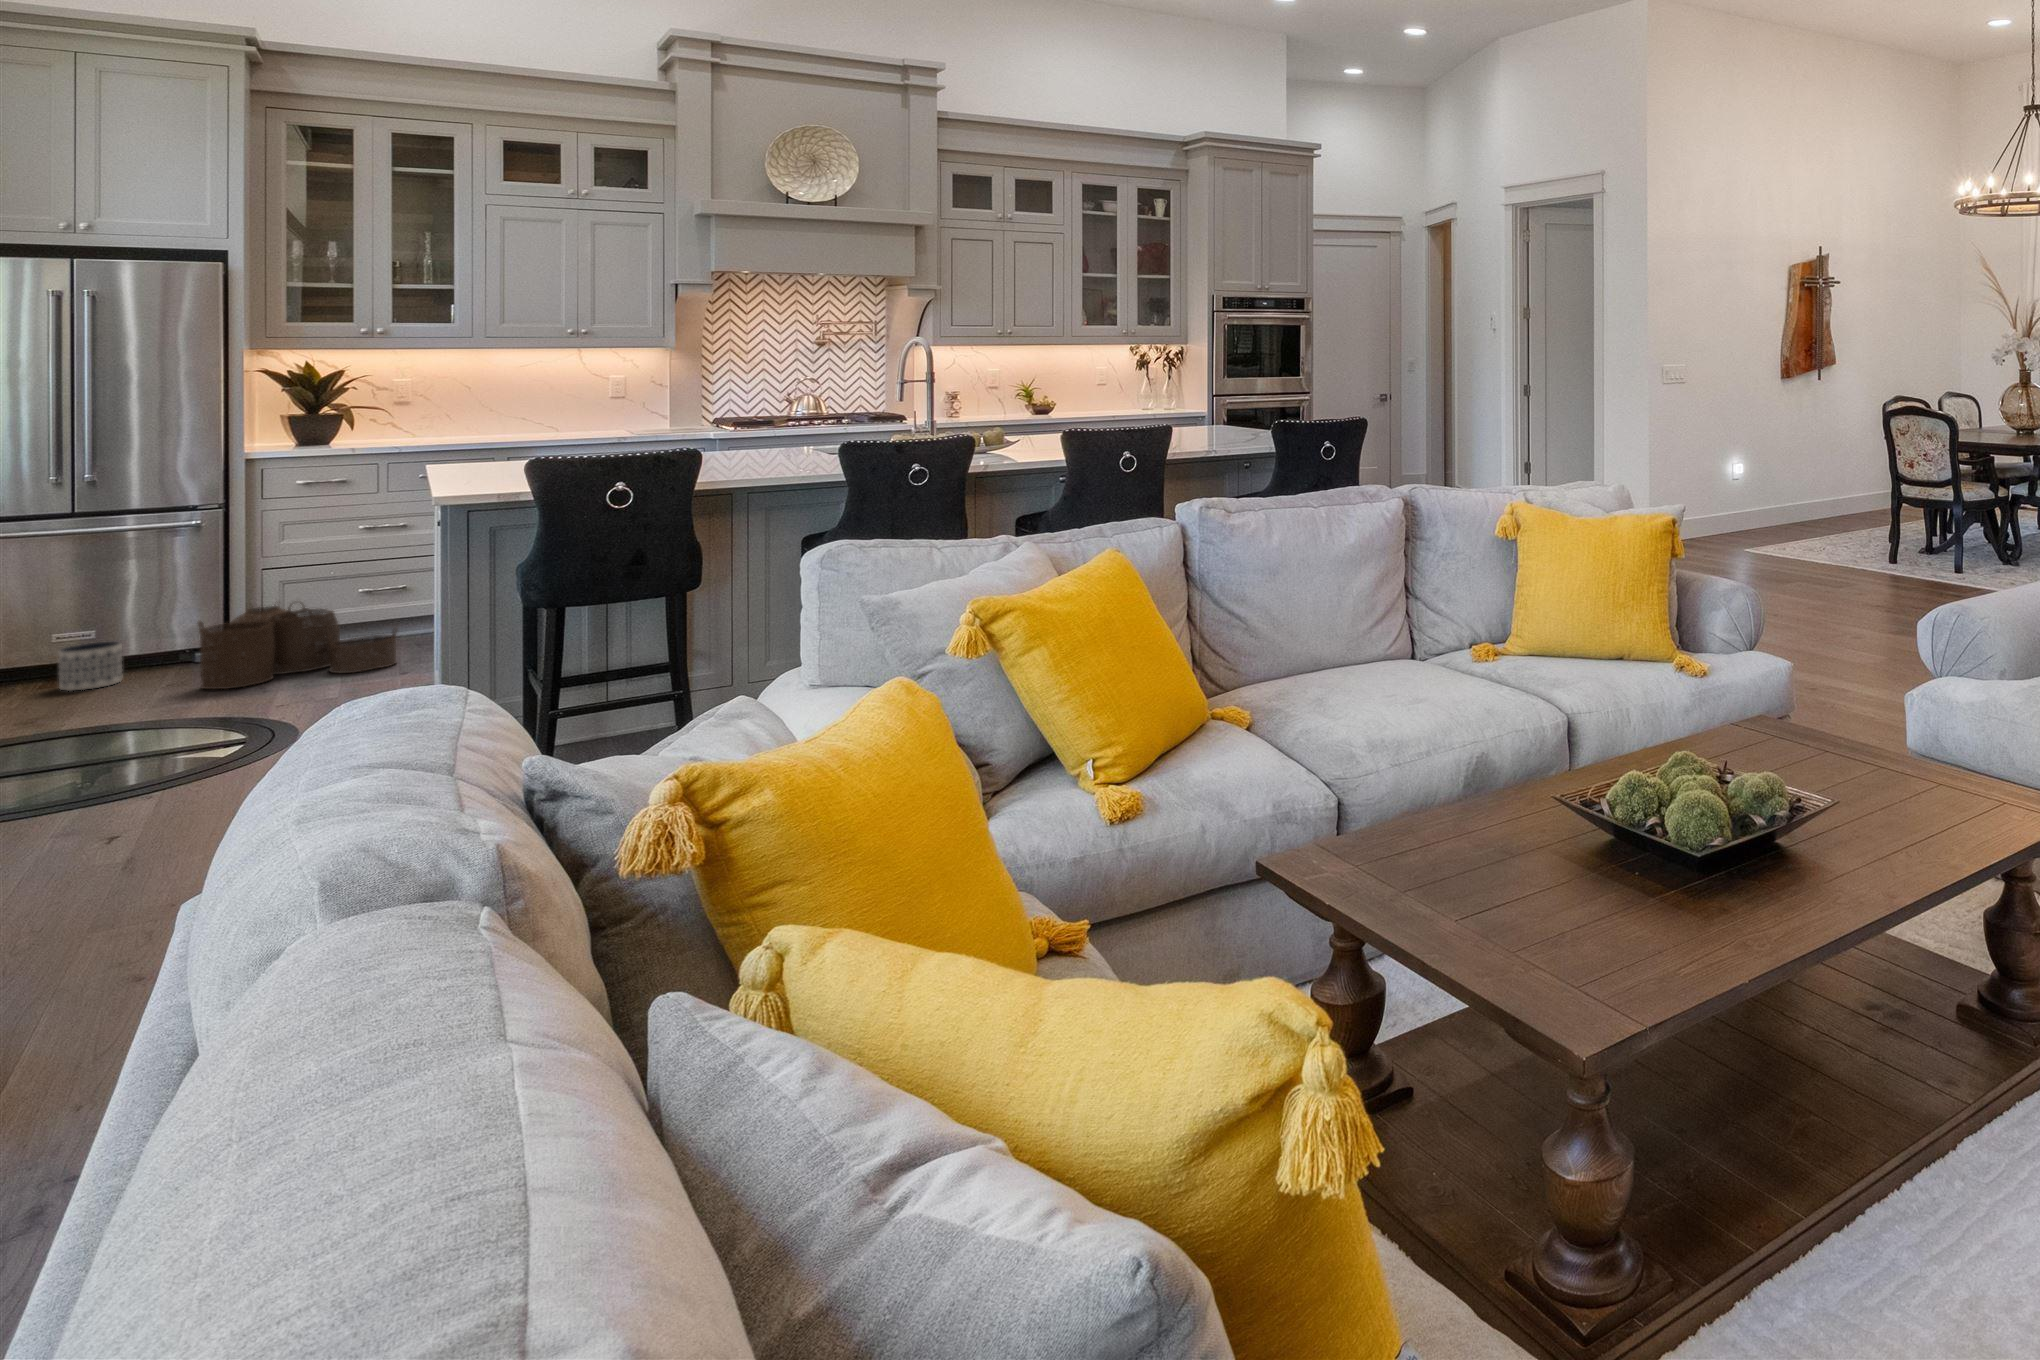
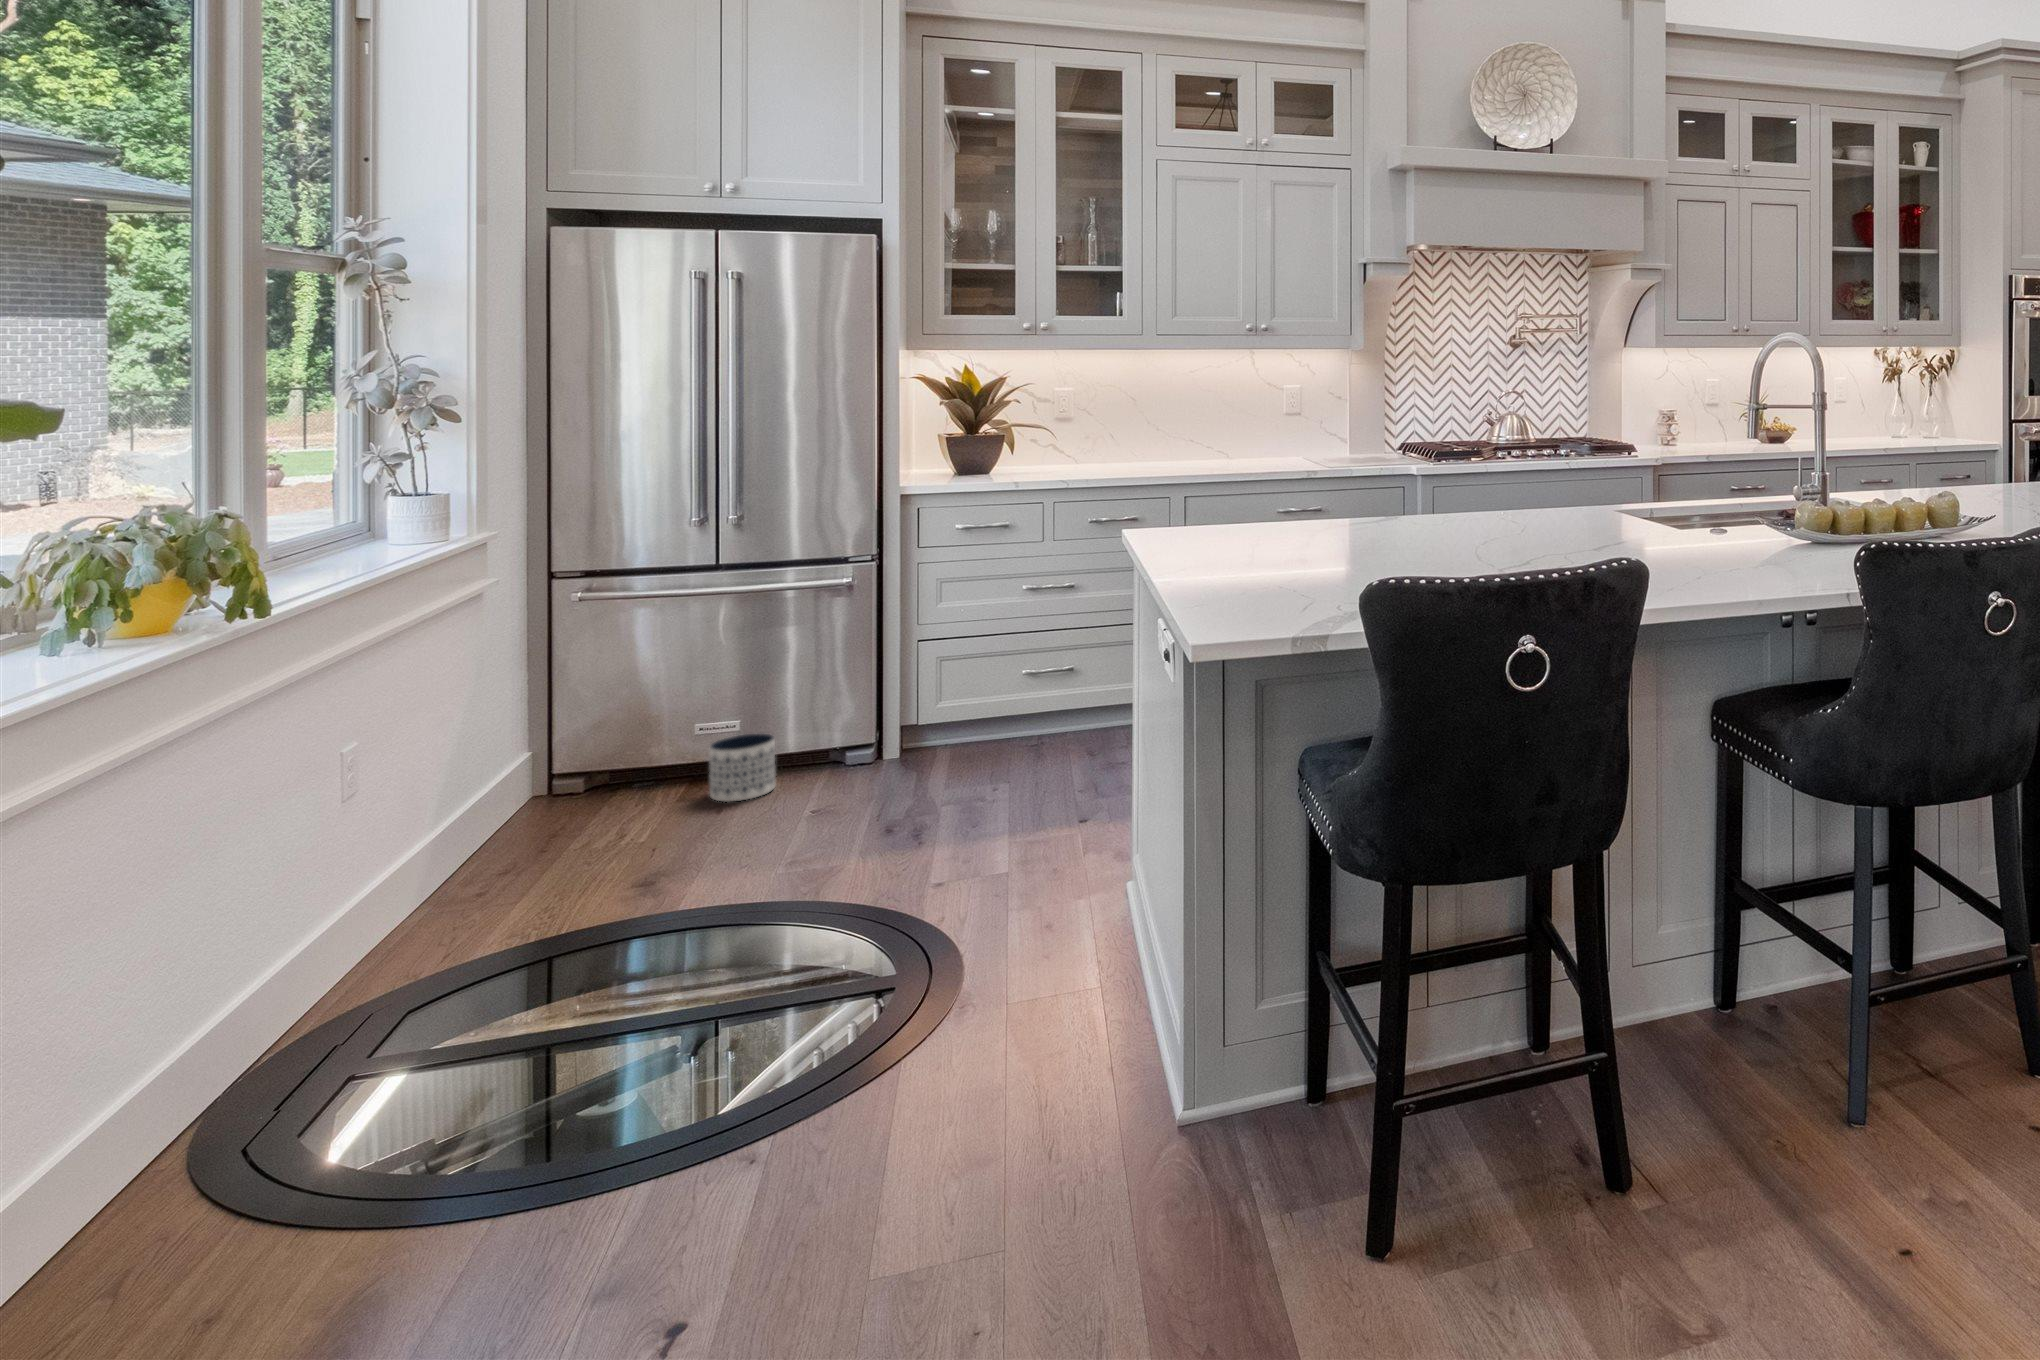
woven basket: present [198,606,397,689] -> none [853,686,1074,822]

